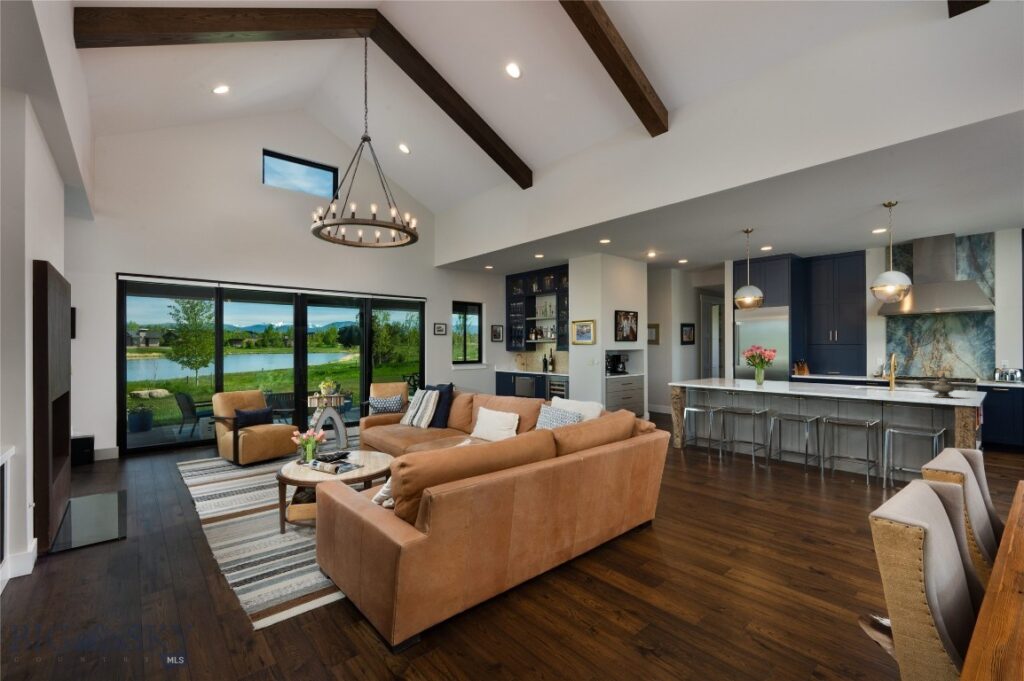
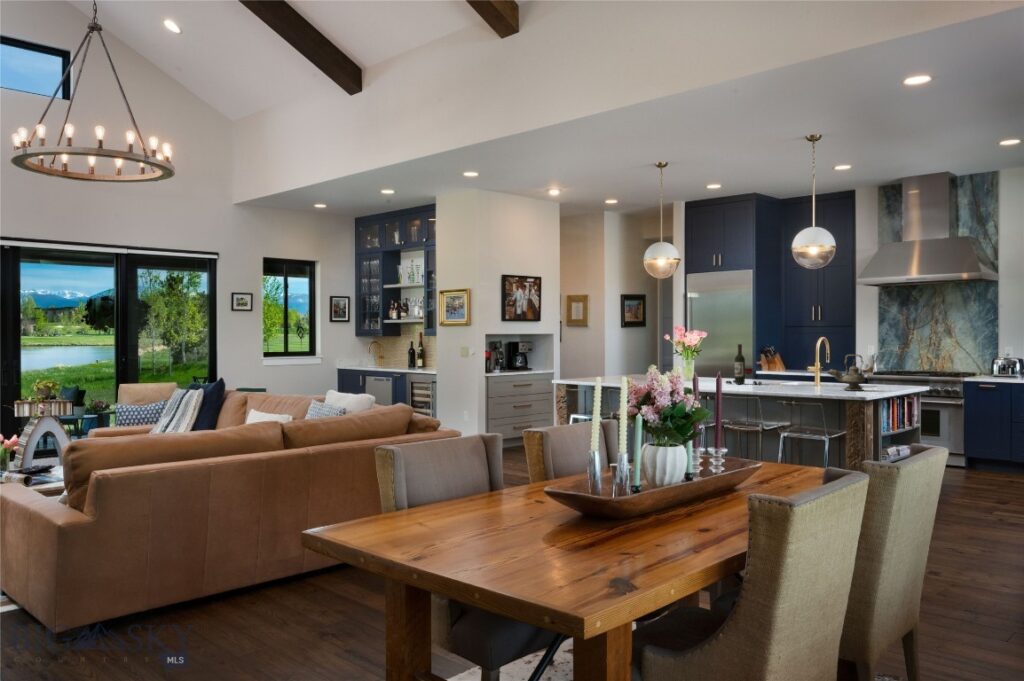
wine bottle: none [807,359,839,390] -> present [726,344,761,385]

